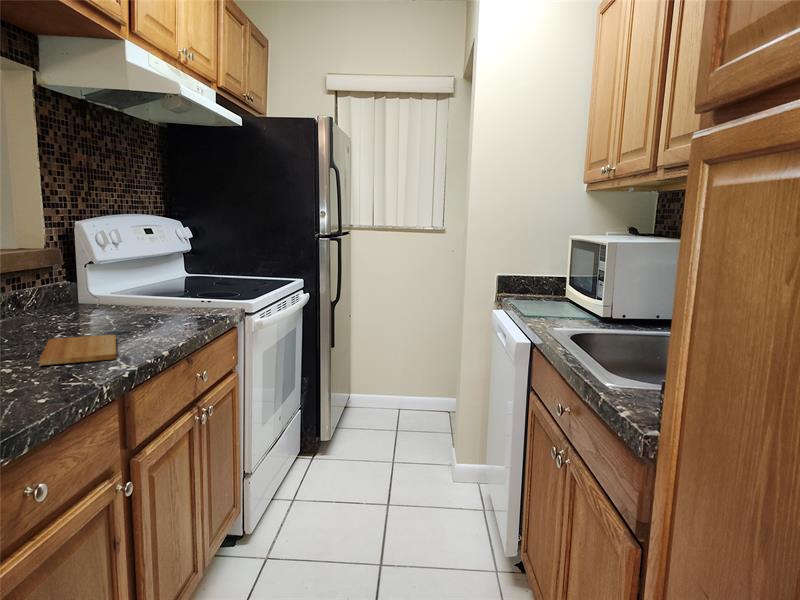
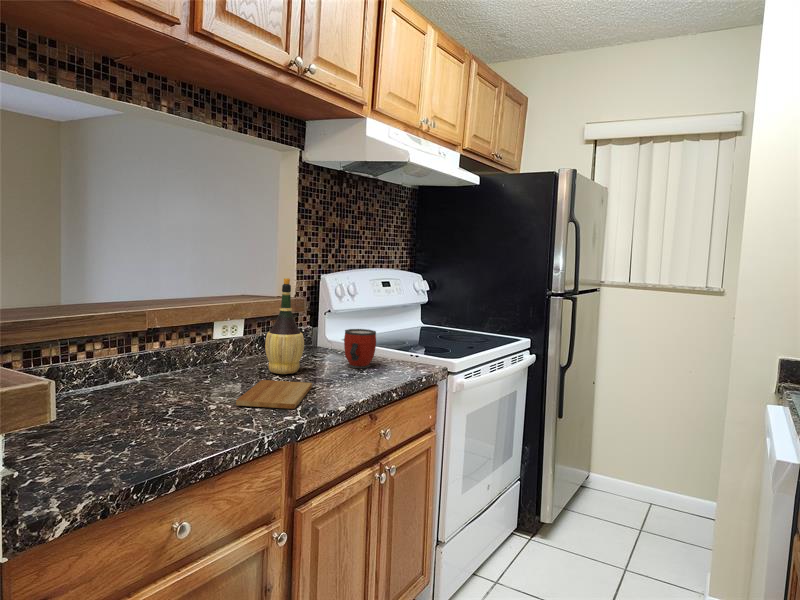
wine bottle: none [37,222,89,332] -> present [265,278,304,374]
mug: none [131,277,170,318] -> present [344,329,376,369]

